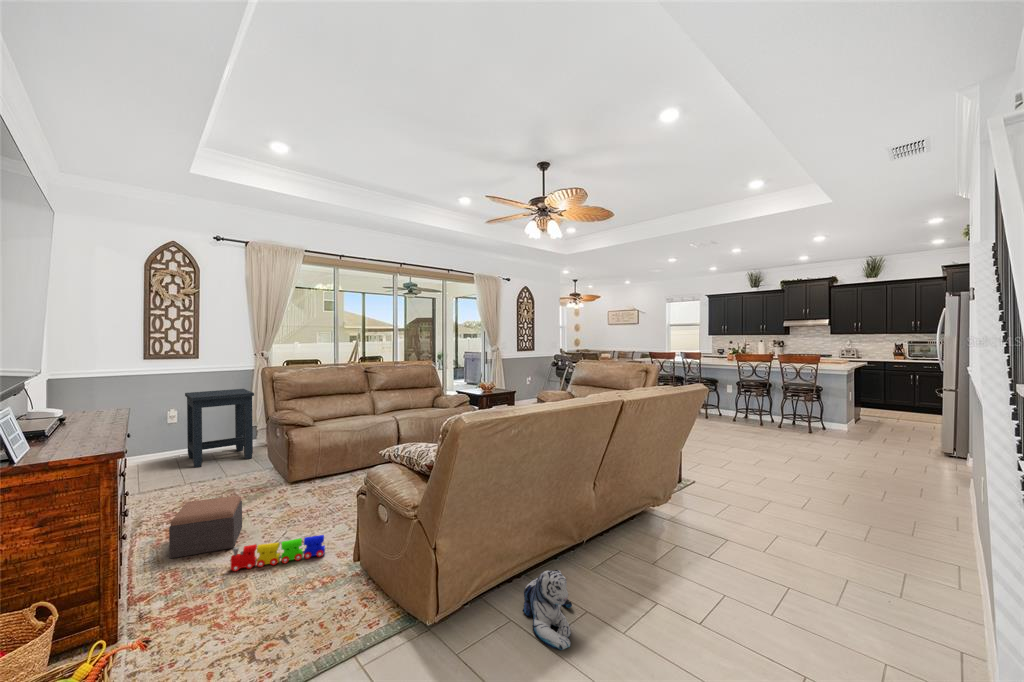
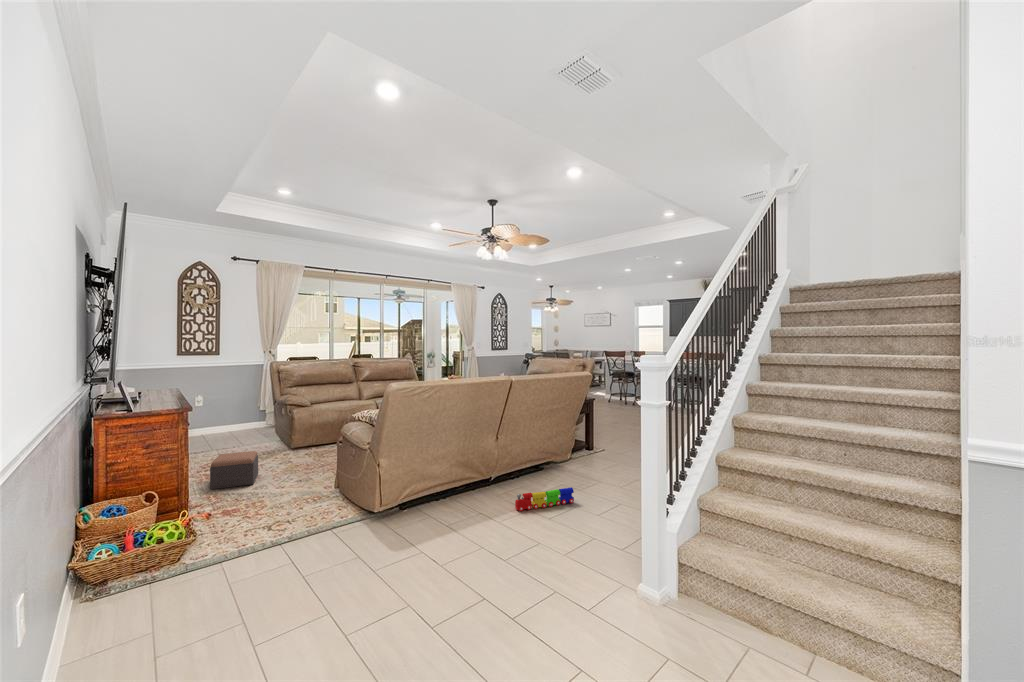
side table: present [185,389,254,468] -> none [209,380,264,441]
toy train: present [231,535,325,571] -> present [515,487,574,511]
plush toy: present [523,570,572,651] -> none [440,485,473,528]

